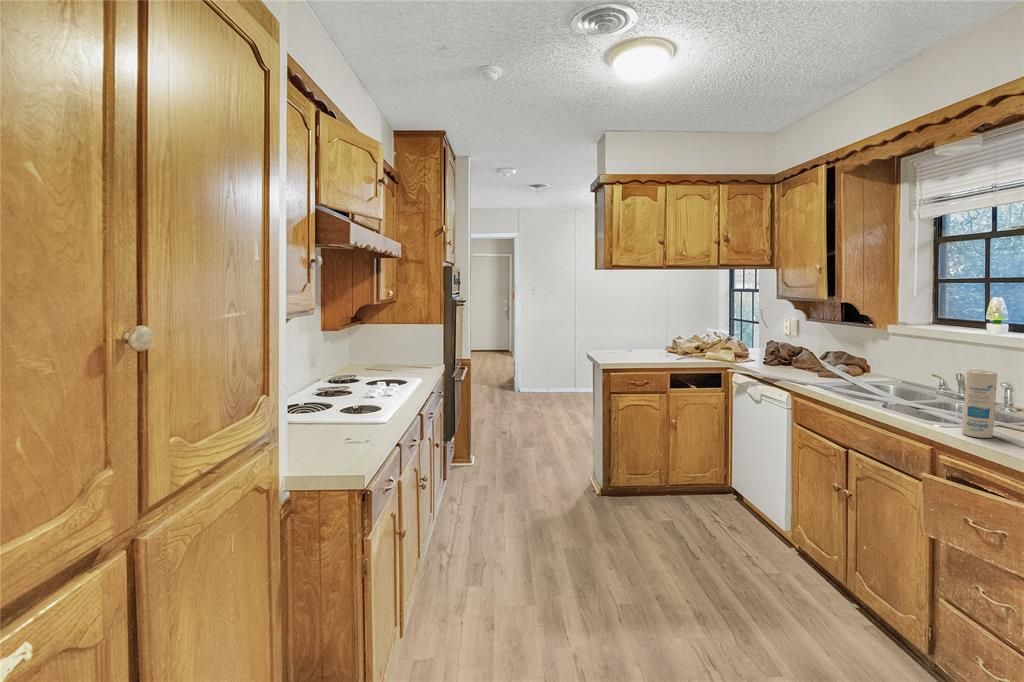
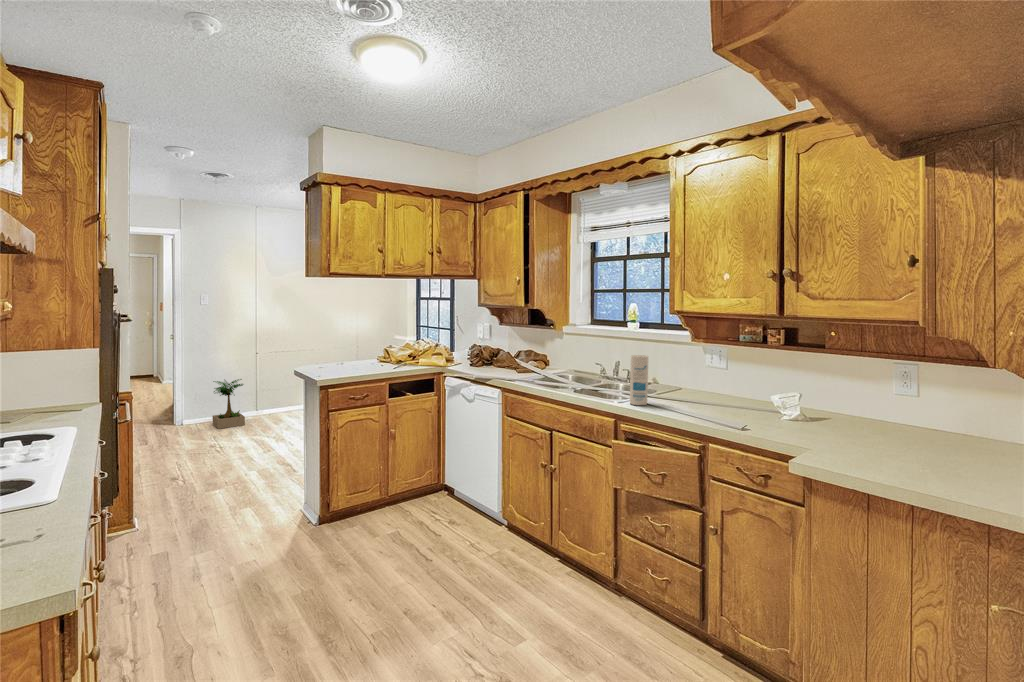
potted plant: none [534,358,564,400] -> present [212,379,245,429]

